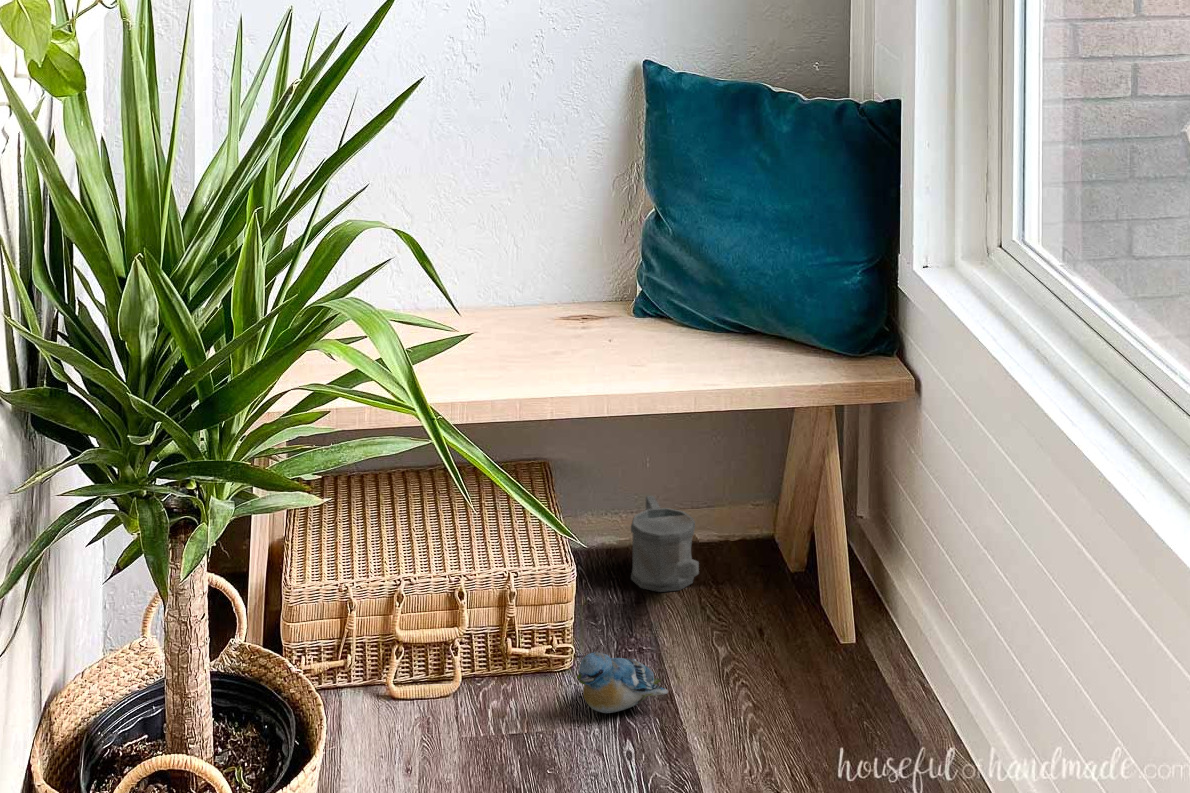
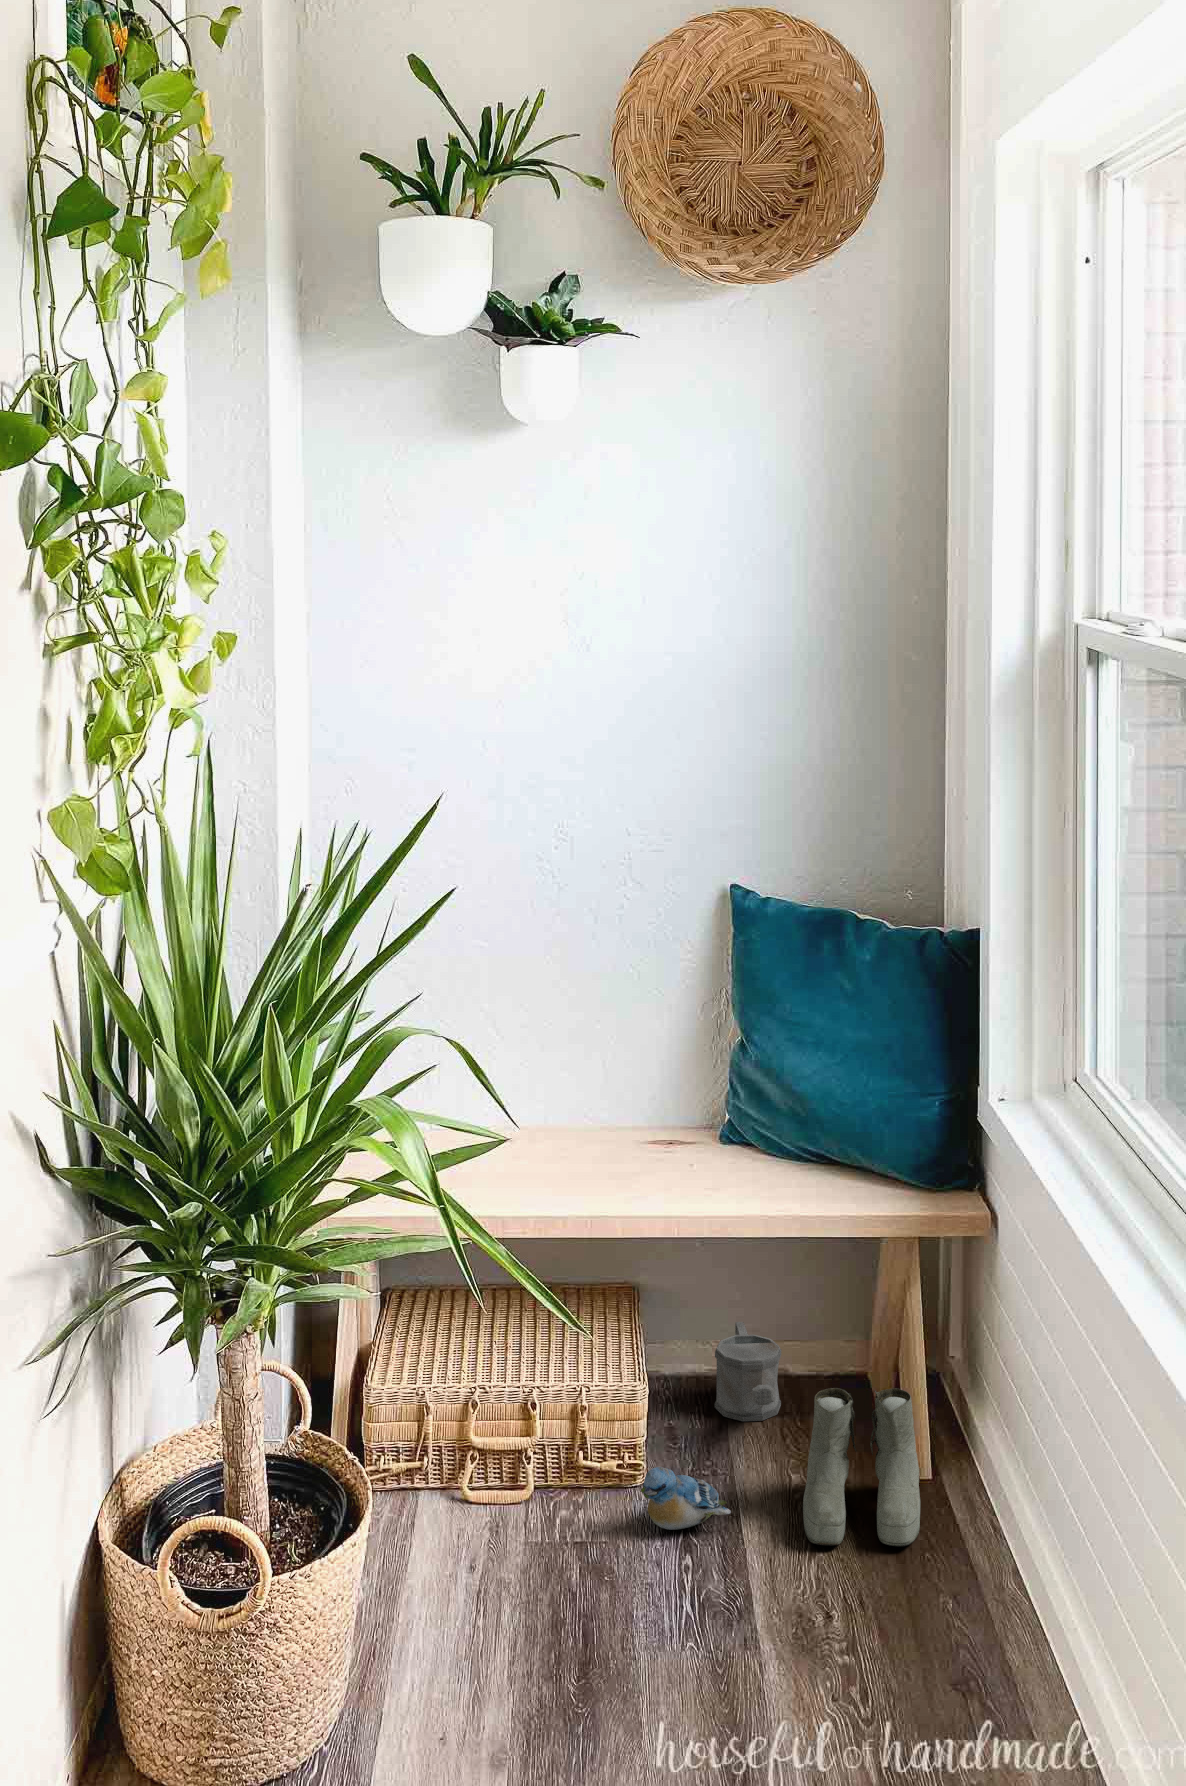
boots: none [740,559,858,721] -> present [803,1388,920,1547]

